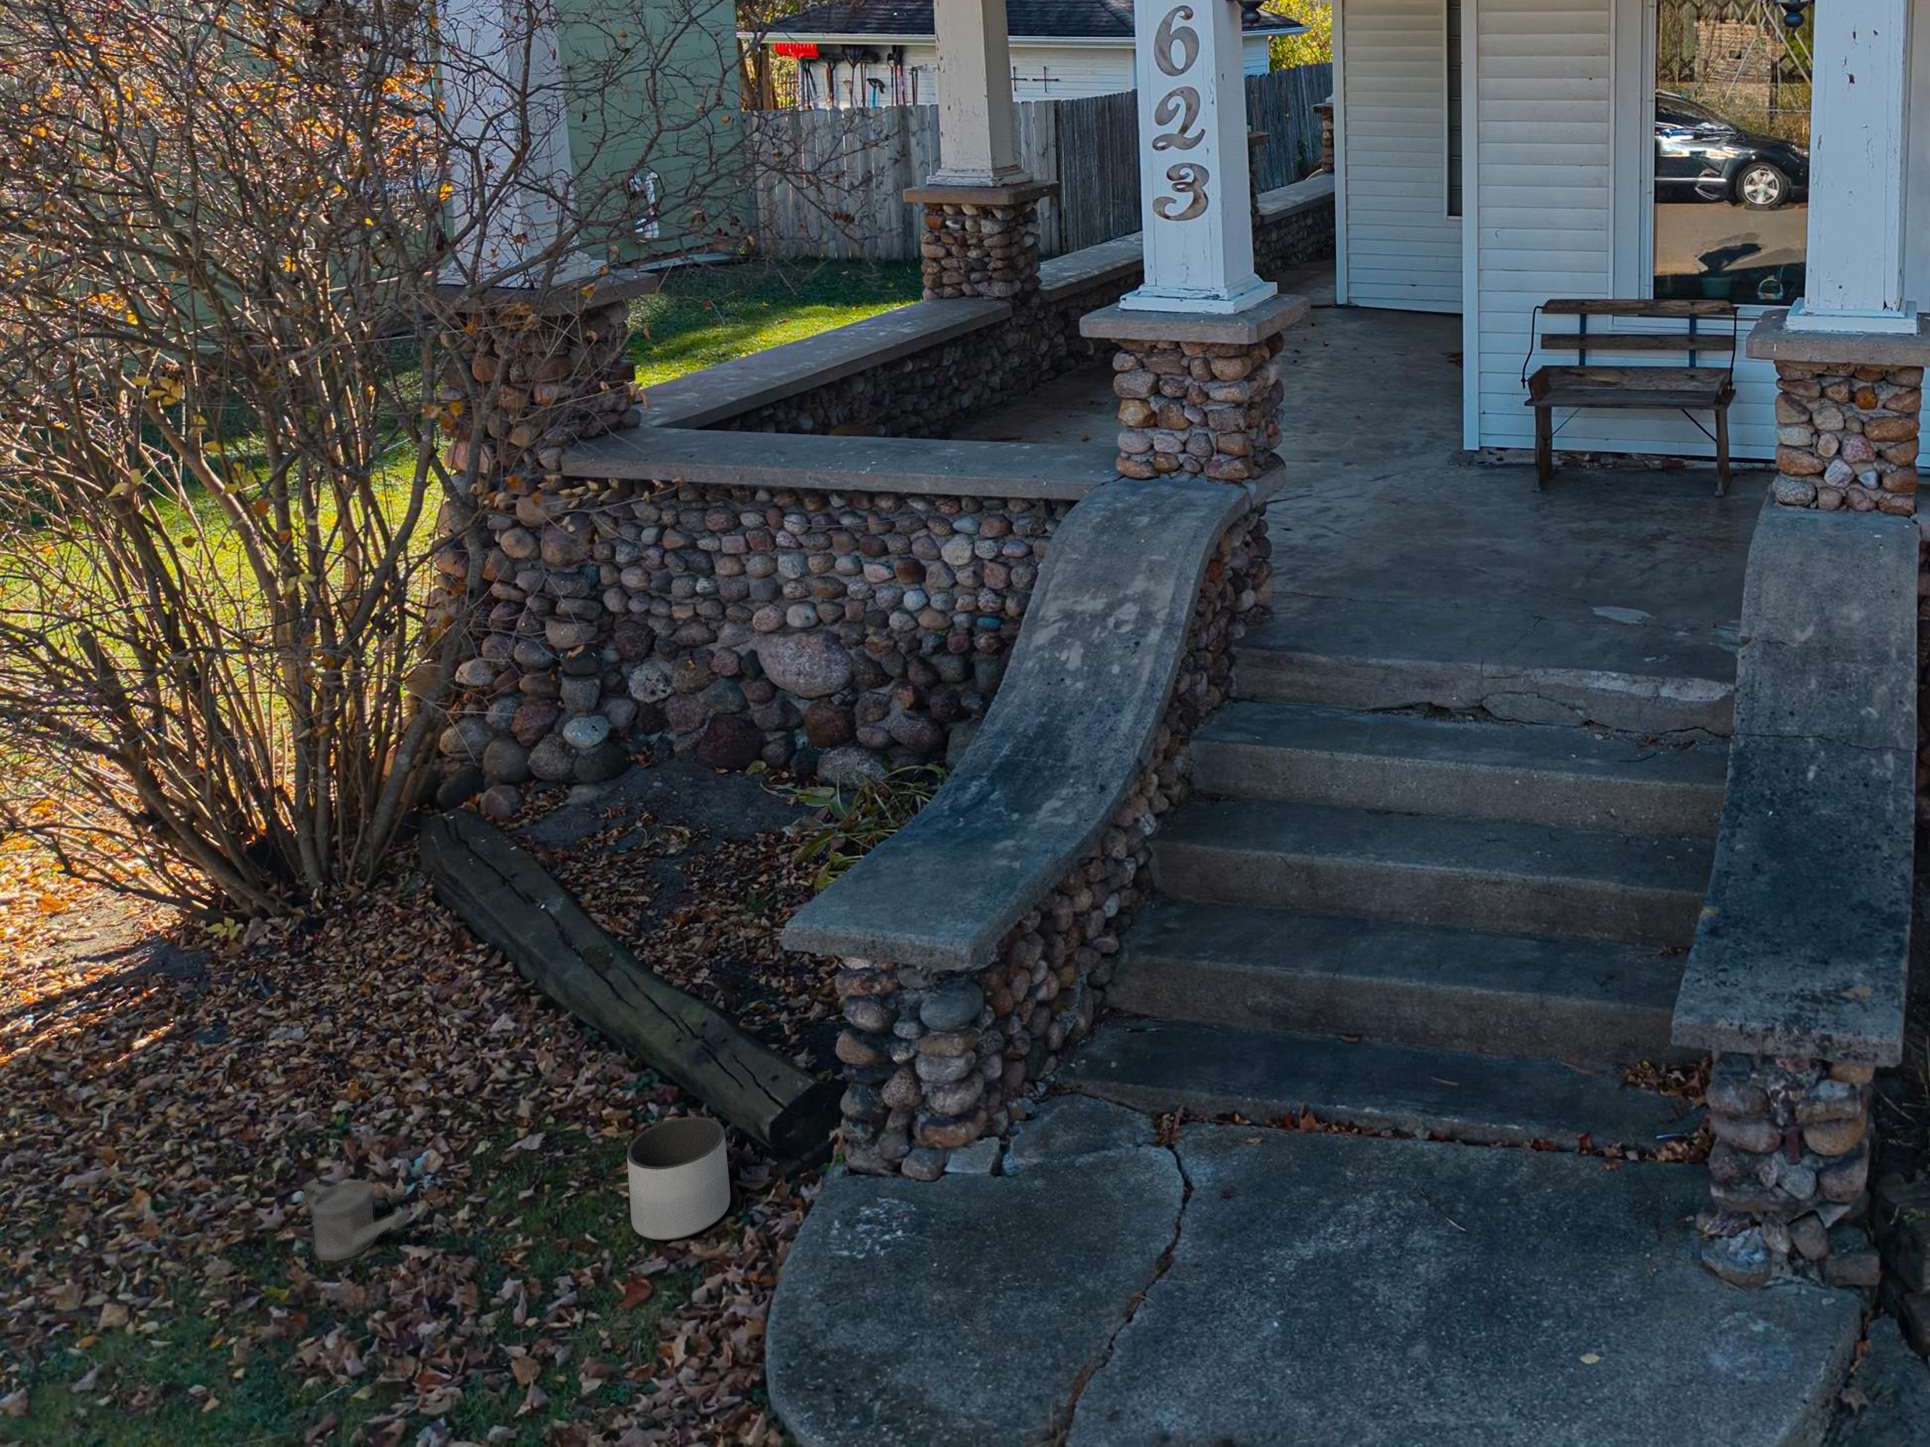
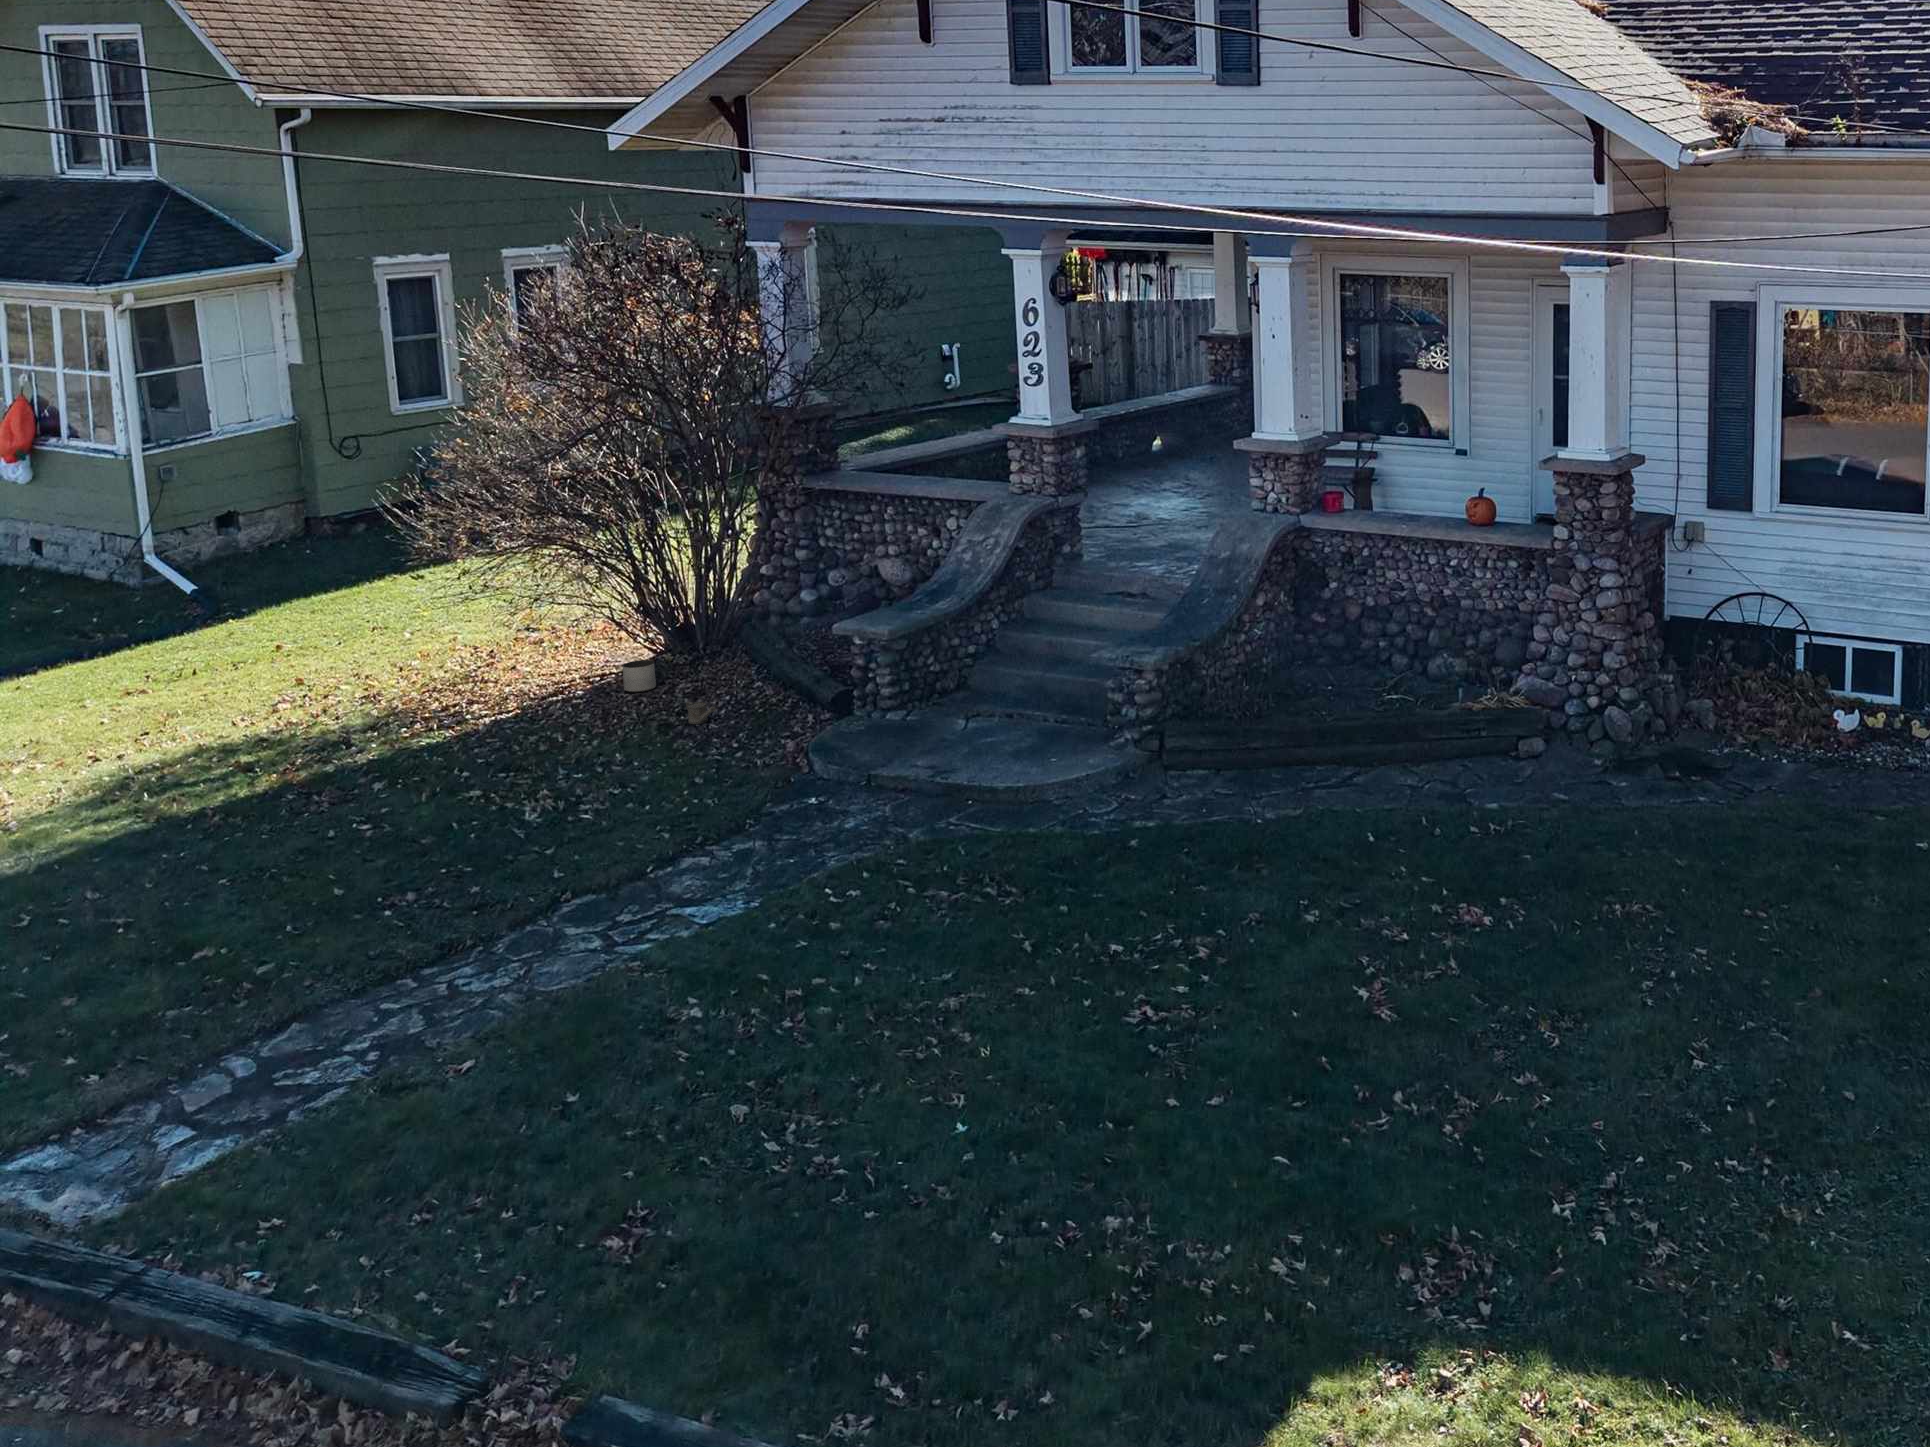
planter: present [627,1116,730,1240] -> present [623,660,656,692]

